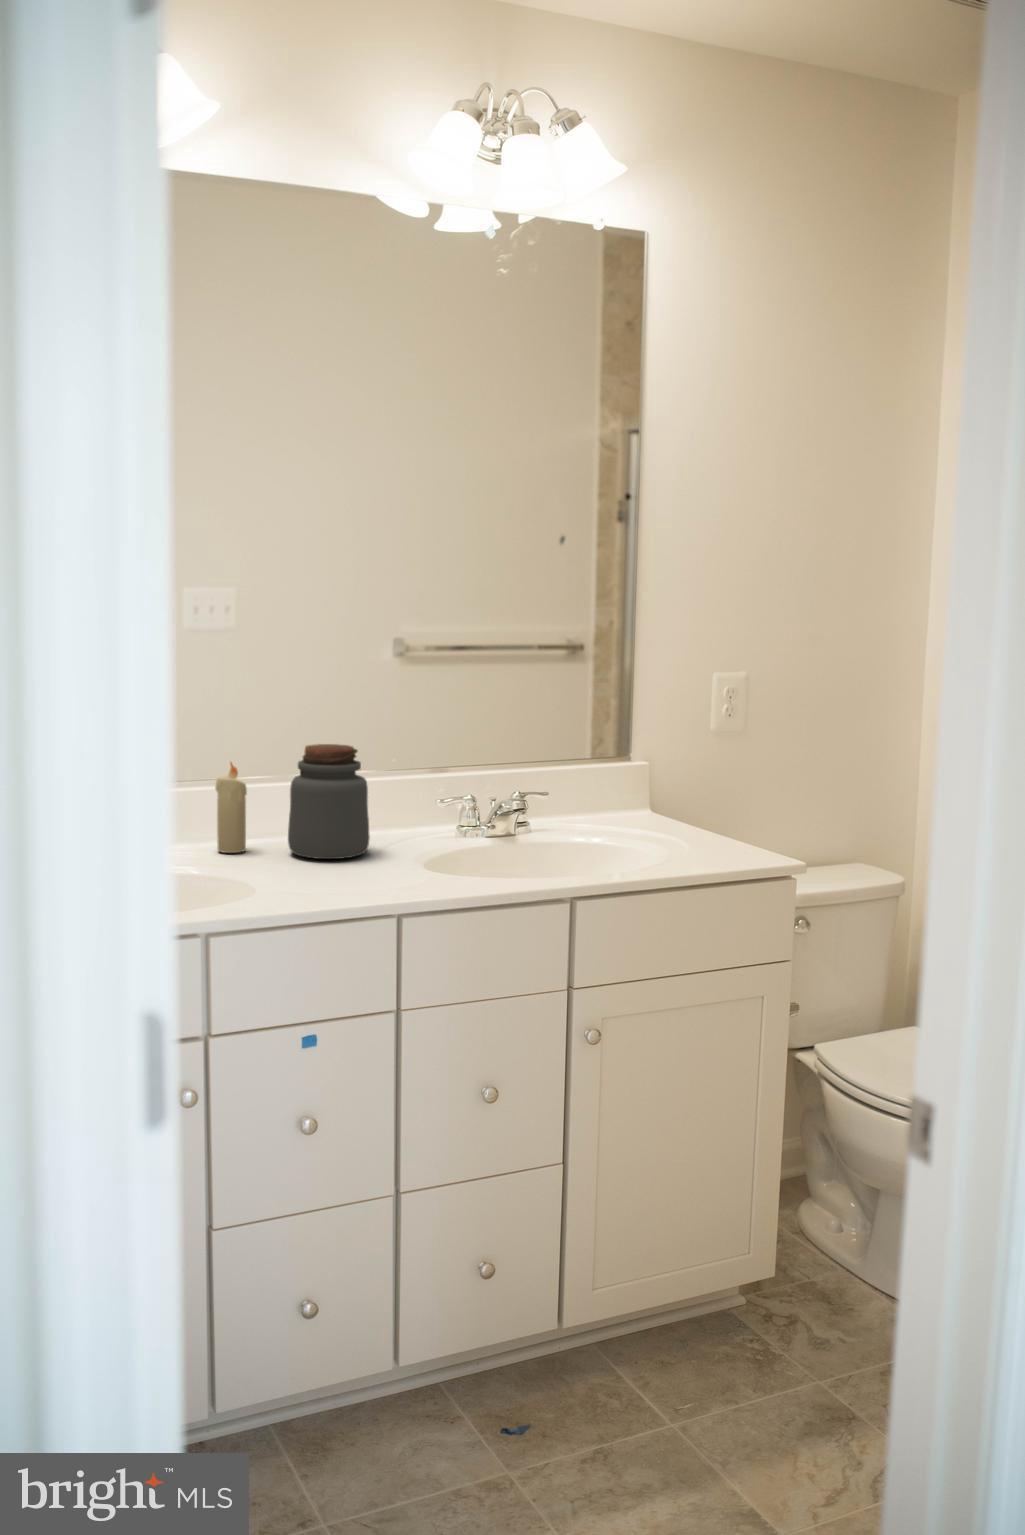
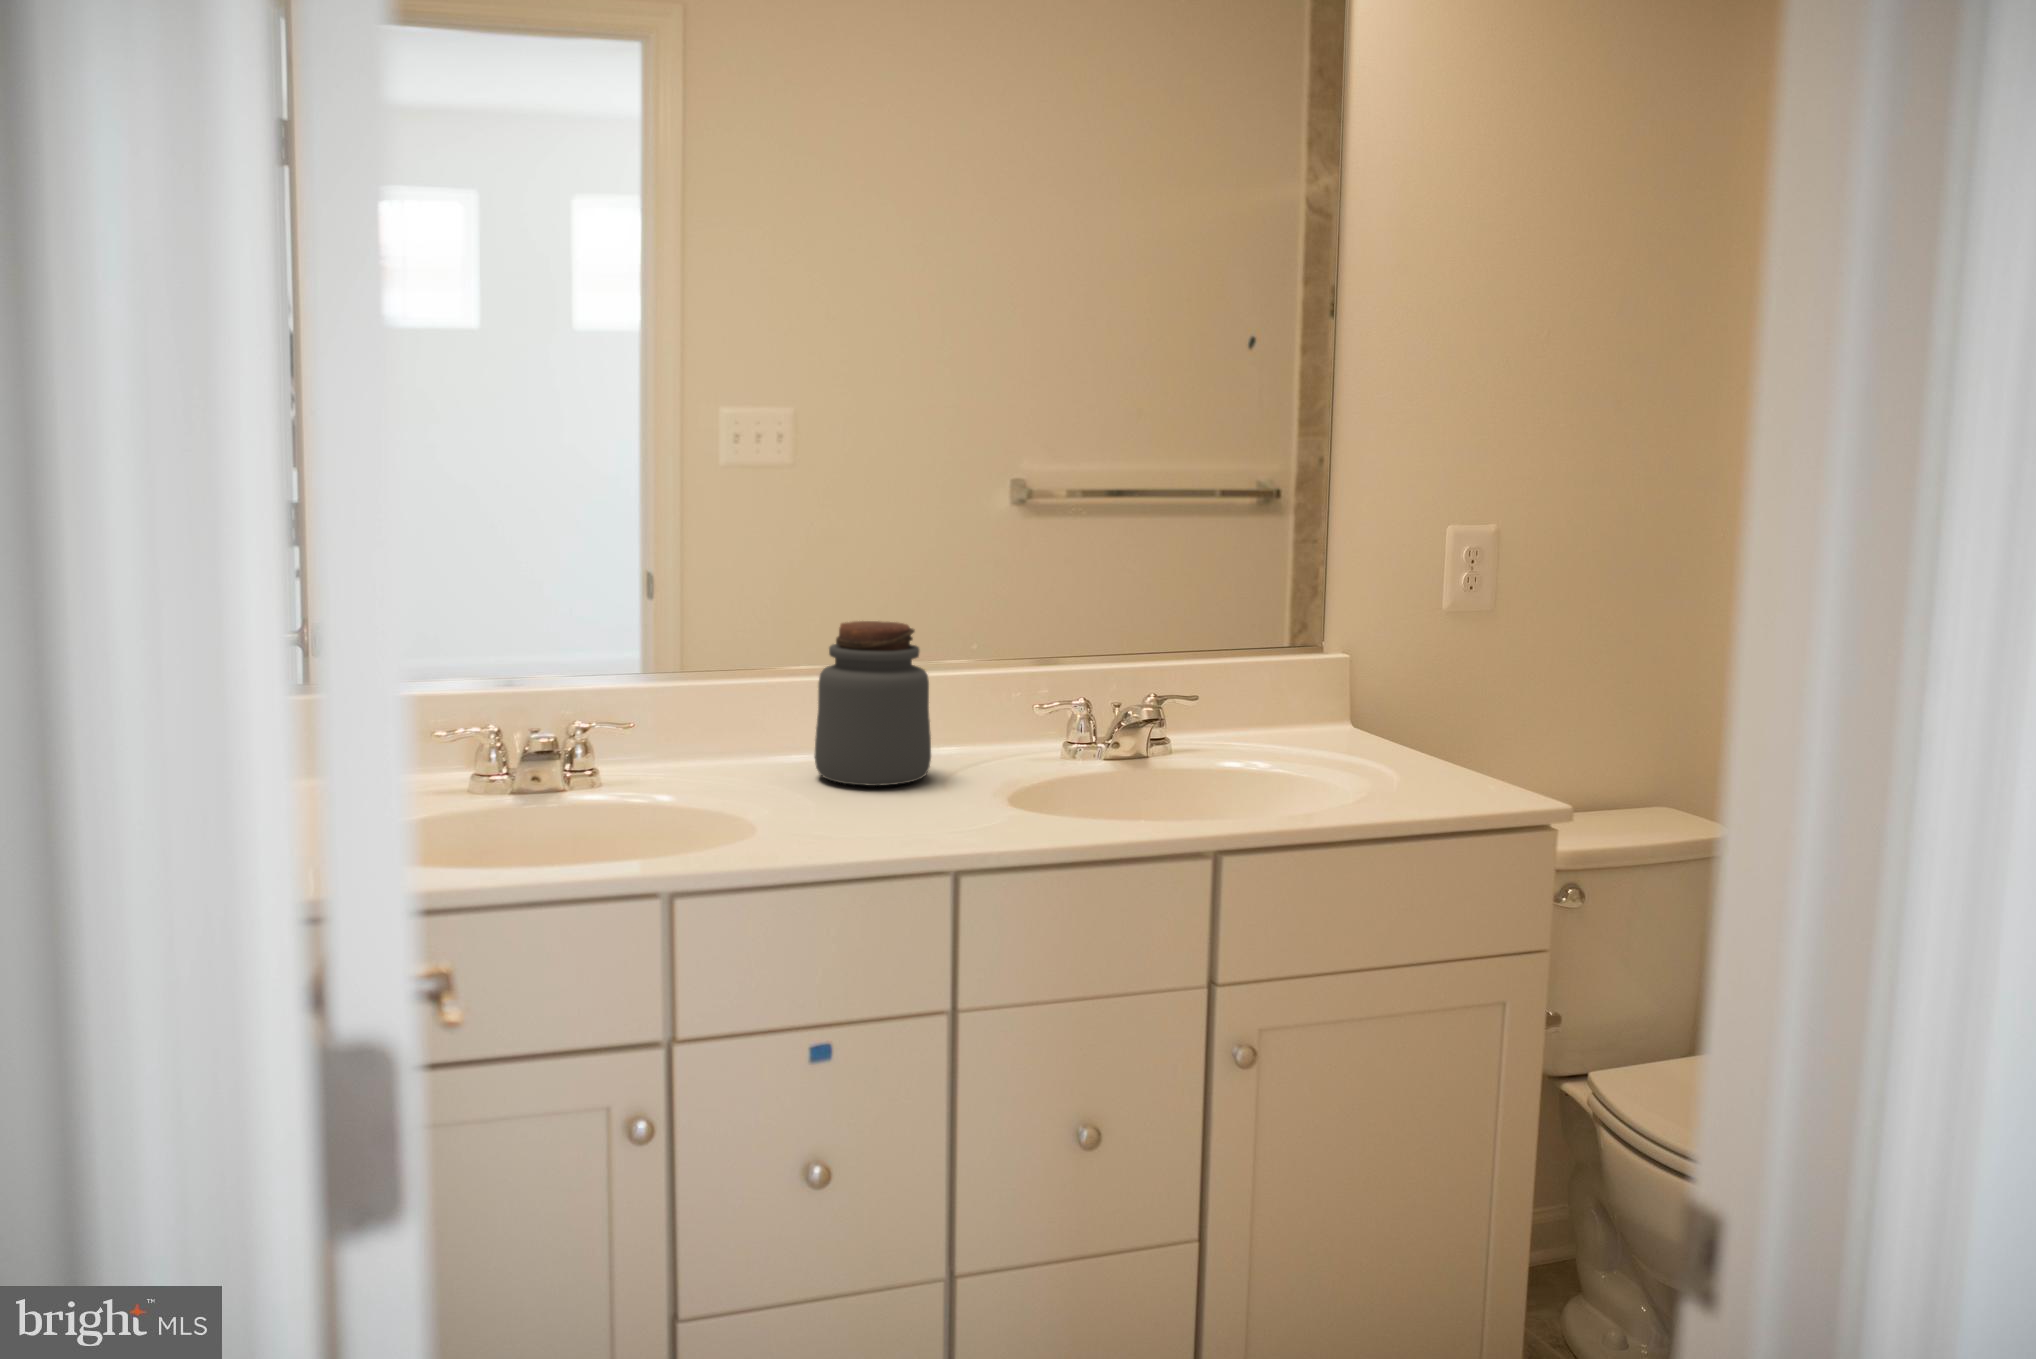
candle: present [216,762,247,853] -> none [714,643,758,774]

